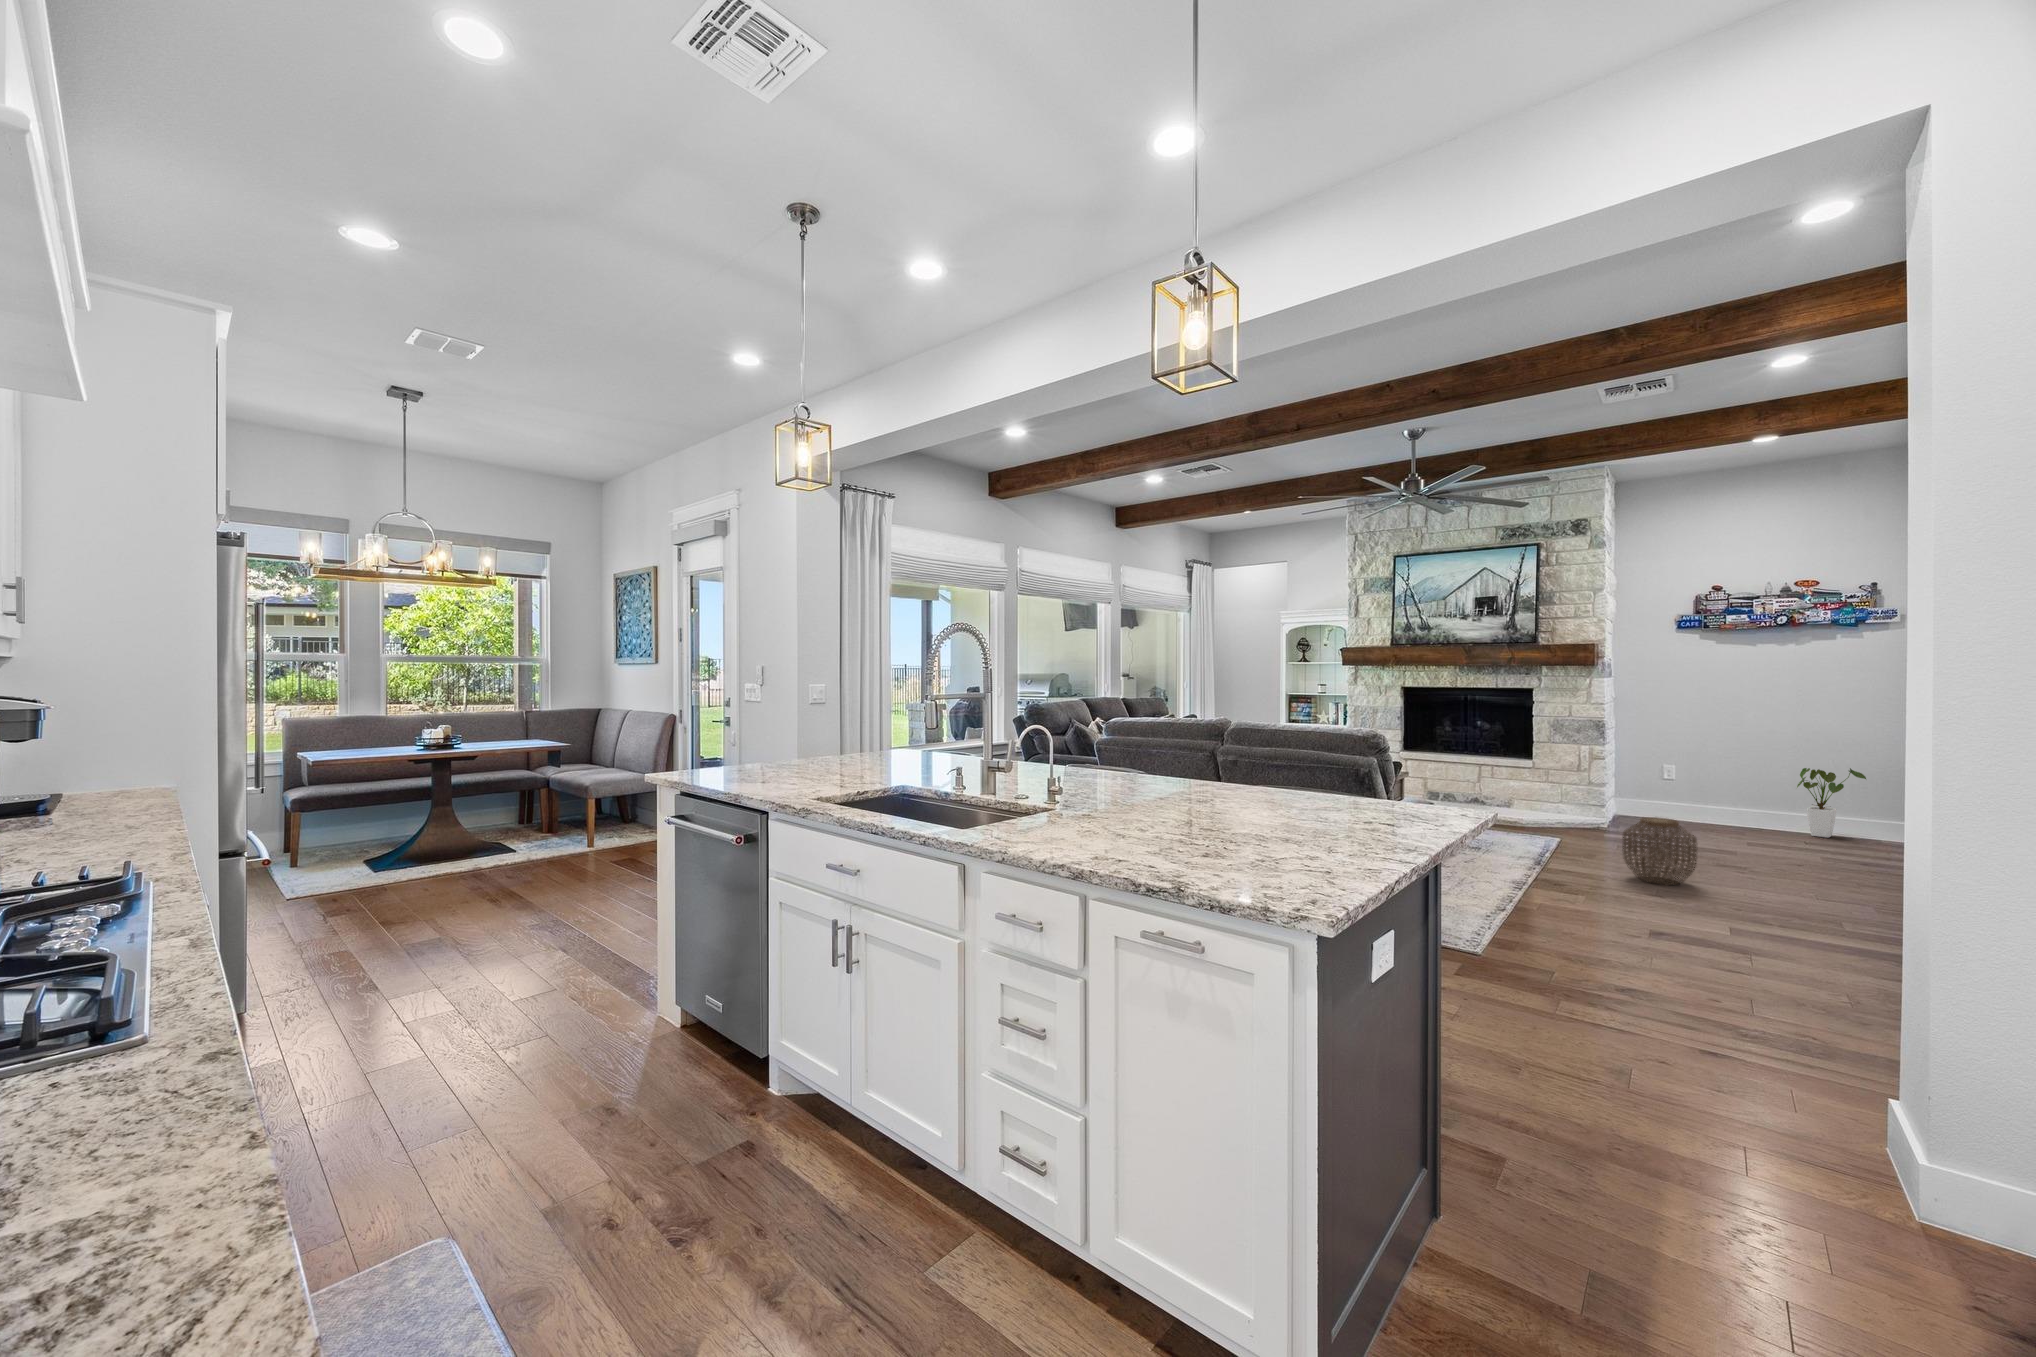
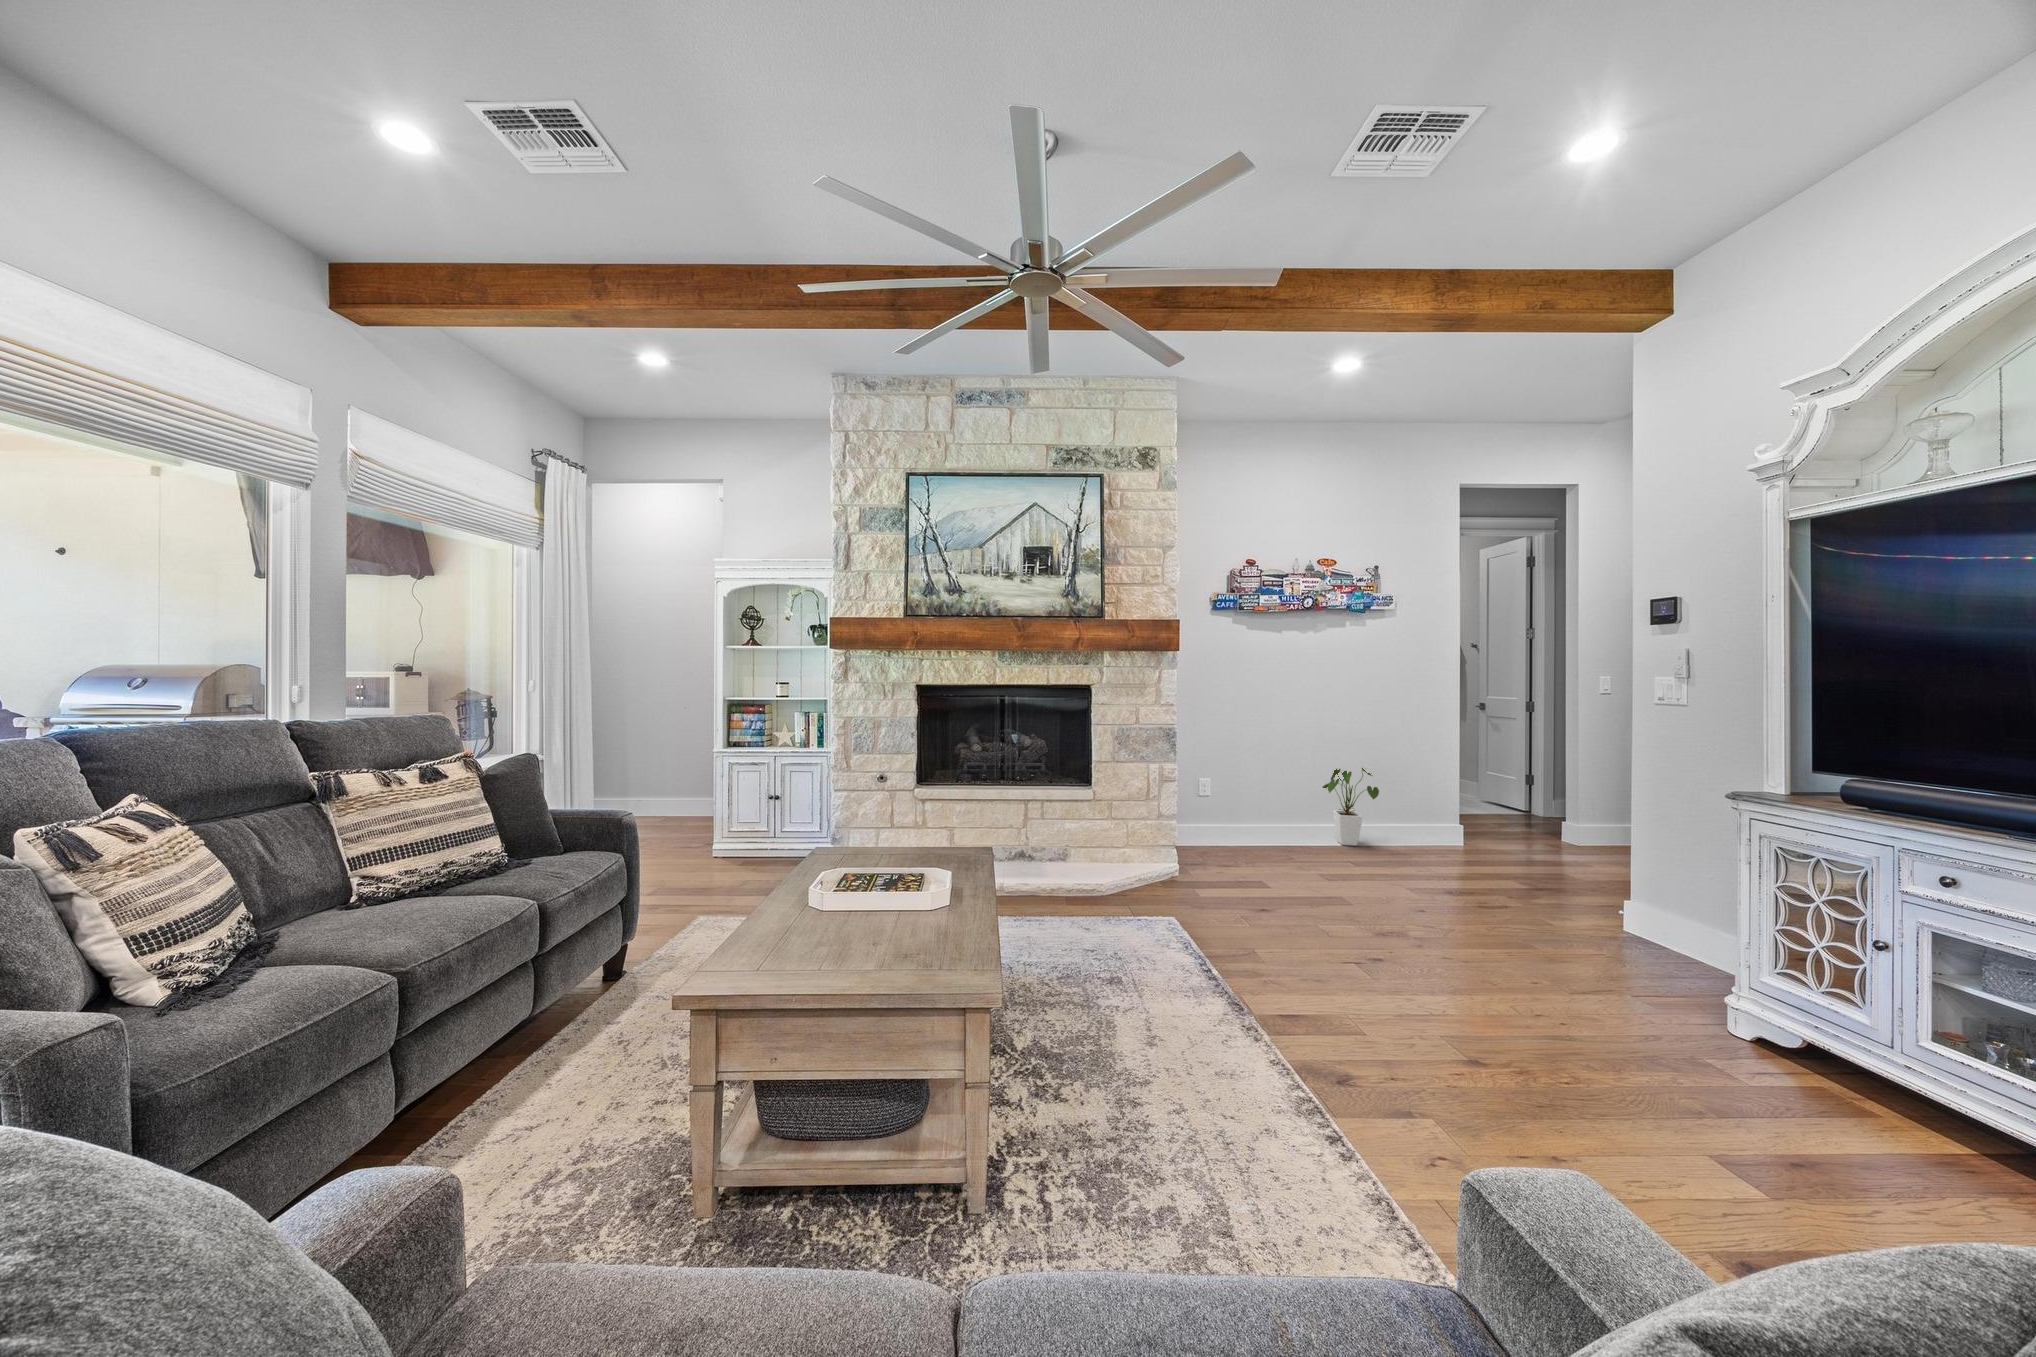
woven basket: present [1623,817,1697,885] -> none [1423,941,1567,1090]

